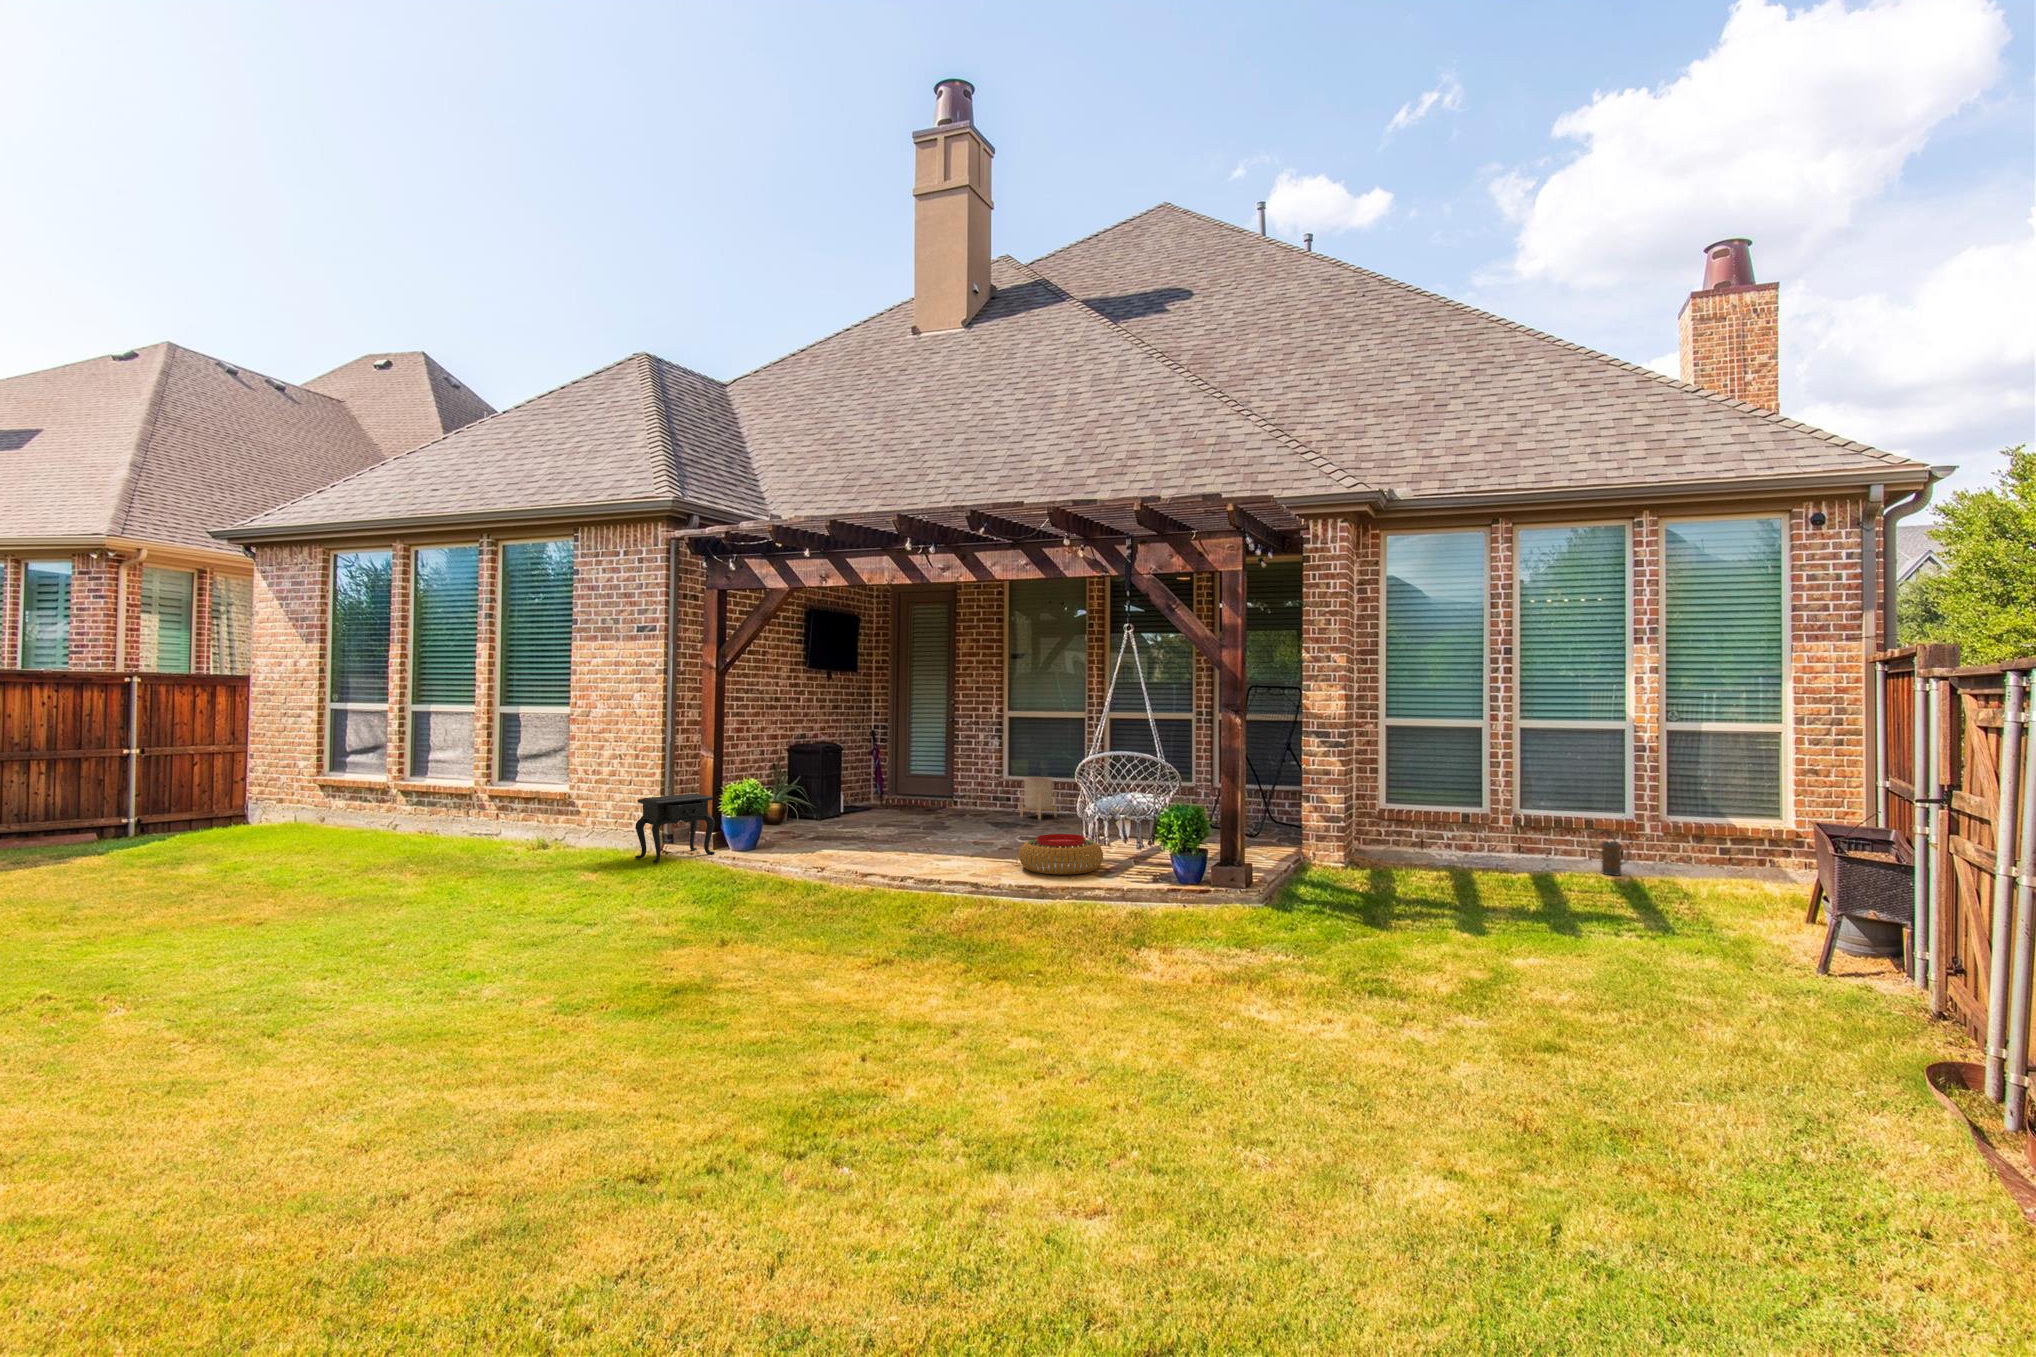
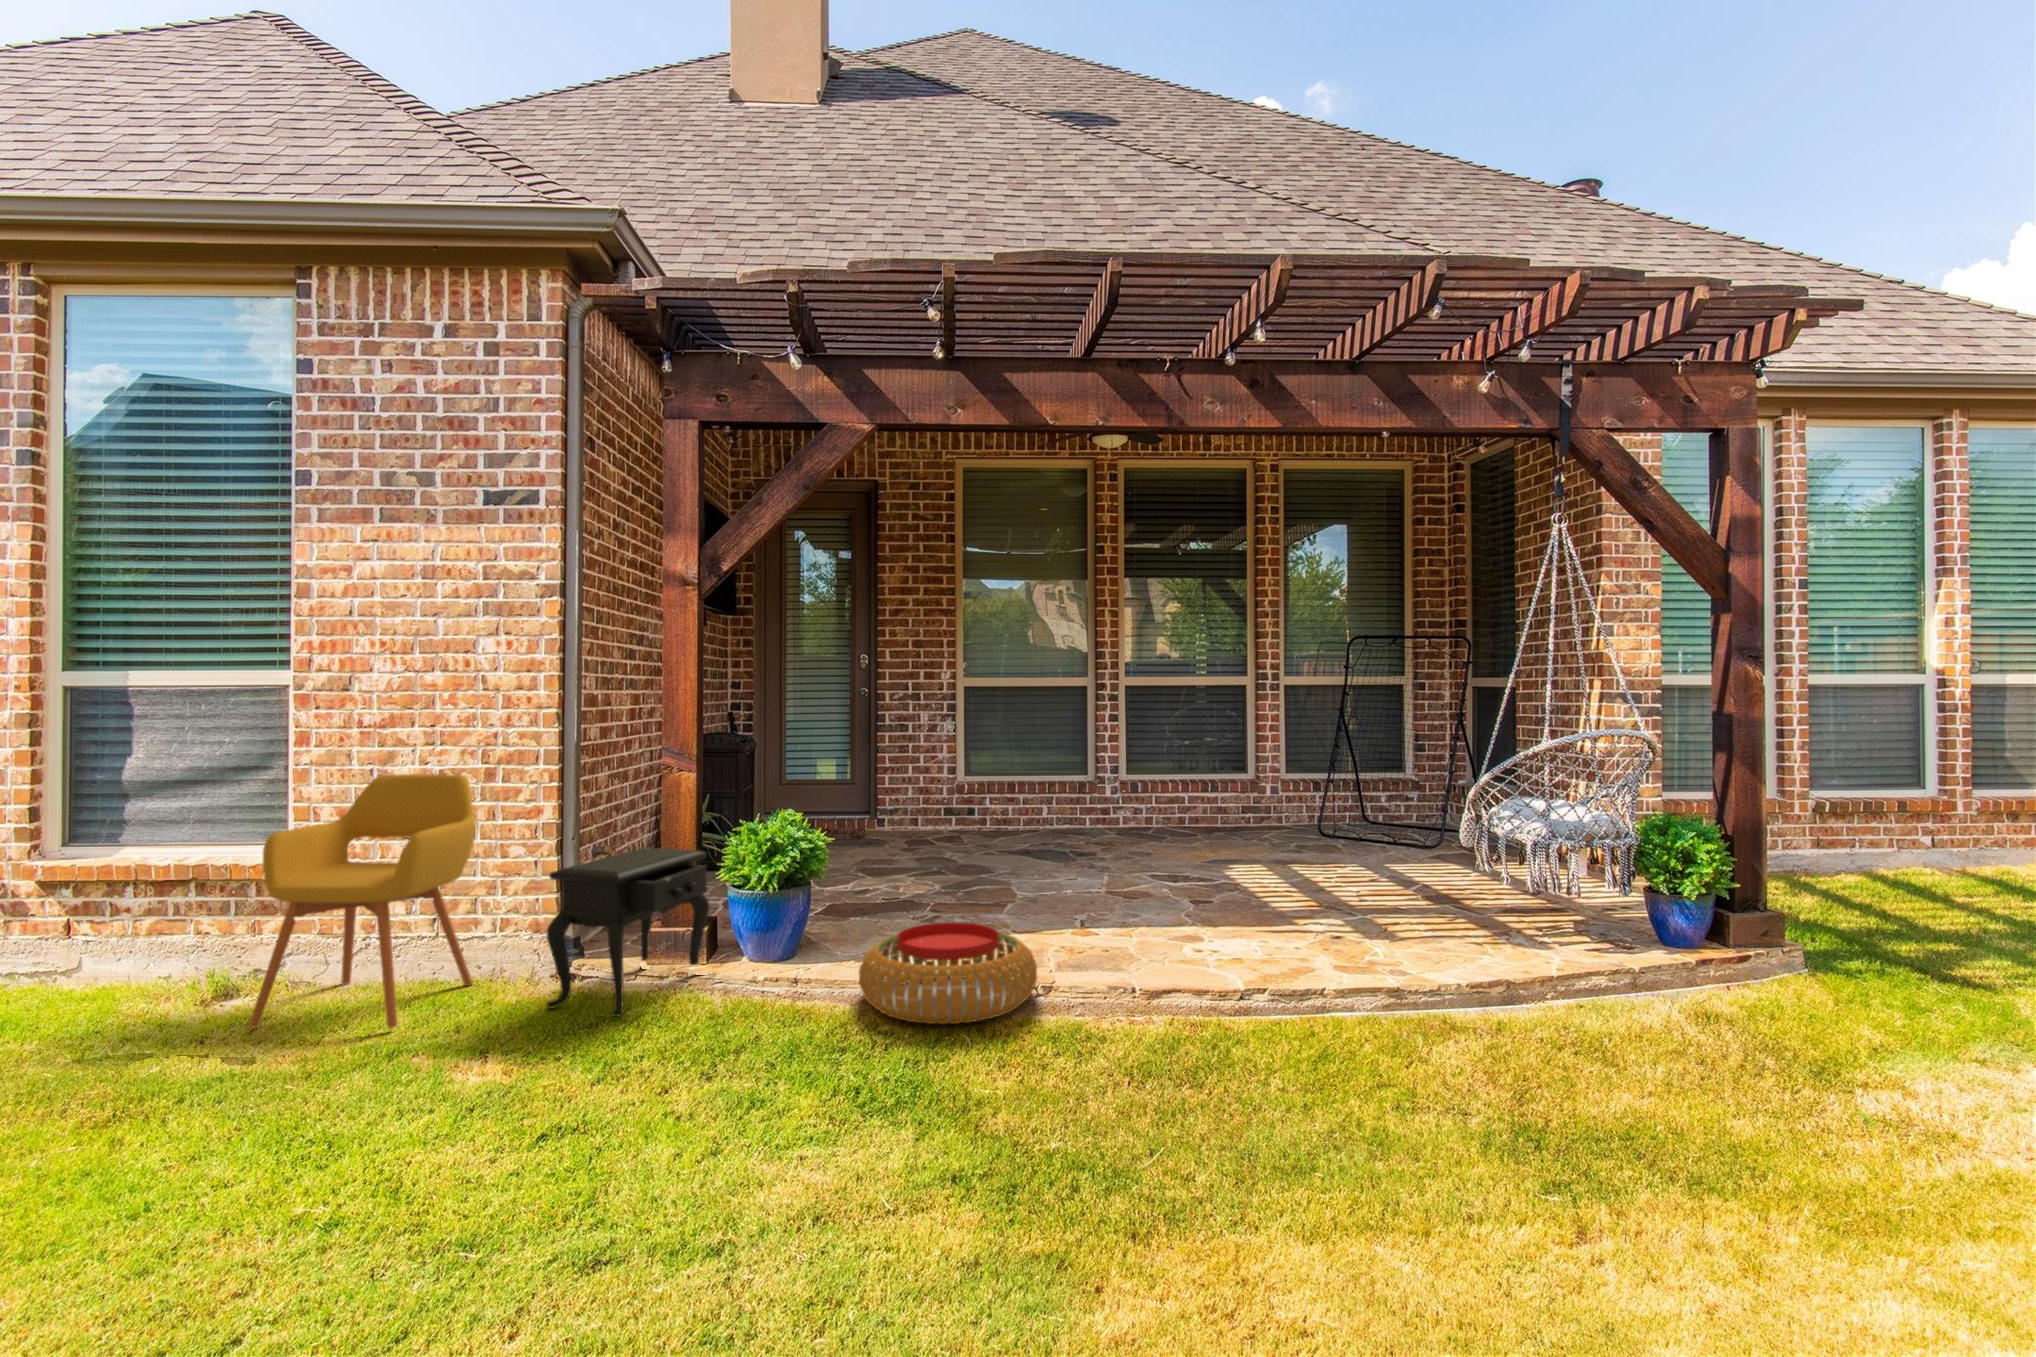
armchair: none [534,755,626,858] -> present [249,774,475,1028]
planter: present [1021,777,1056,819] -> none [1082,777,1129,842]
watering can: present [1589,830,1633,875] -> none [1922,811,1973,868]
pouf: present [1019,834,1103,874] -> present [859,922,1037,1024]

